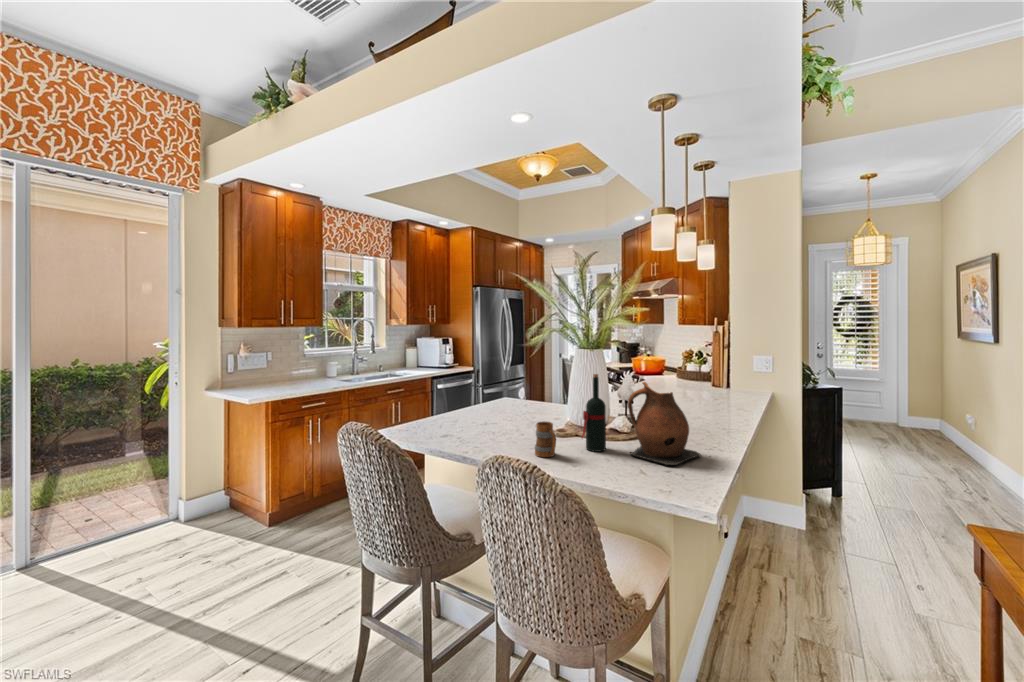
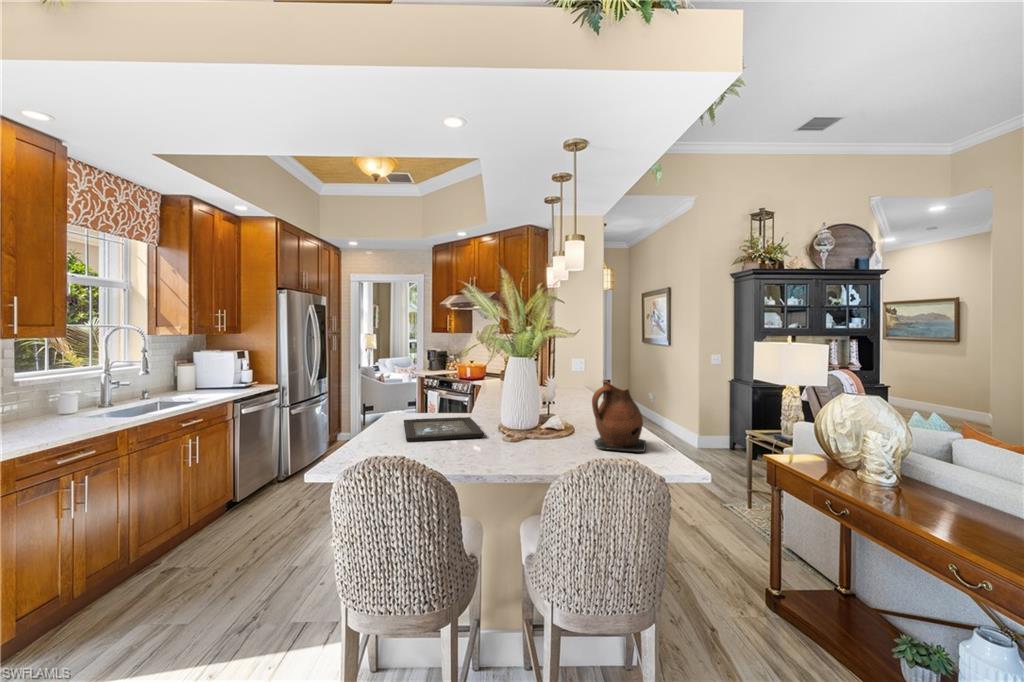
wine bottle: present [582,374,606,452] -> none [553,376,574,451]
tray: none [473,404,558,427] -> present [404,417,484,442]
mug: present [535,422,556,457] -> none [523,427,551,463]

